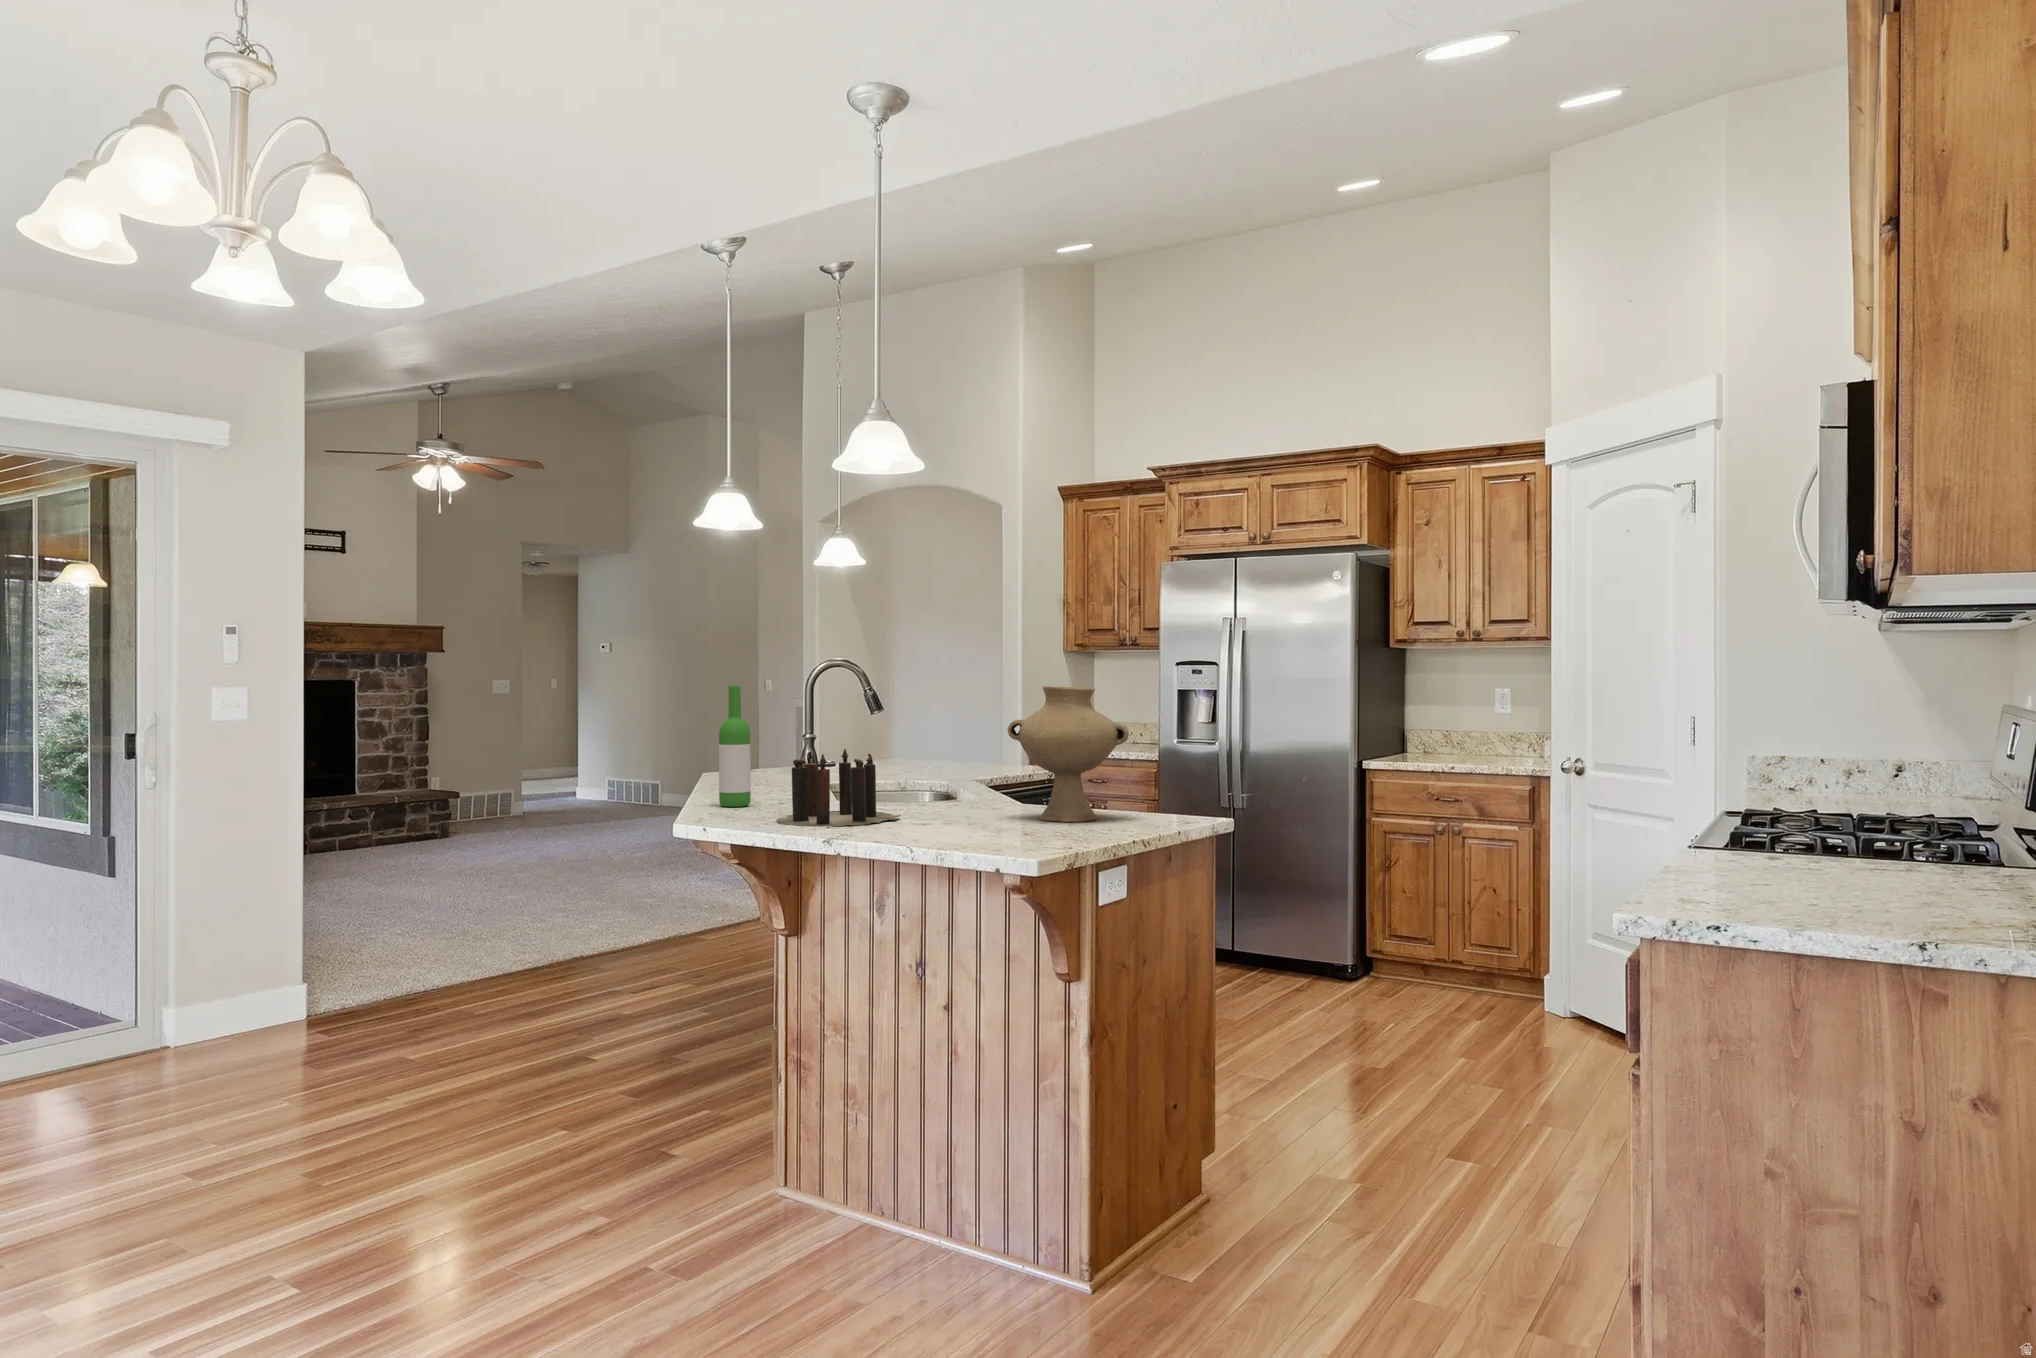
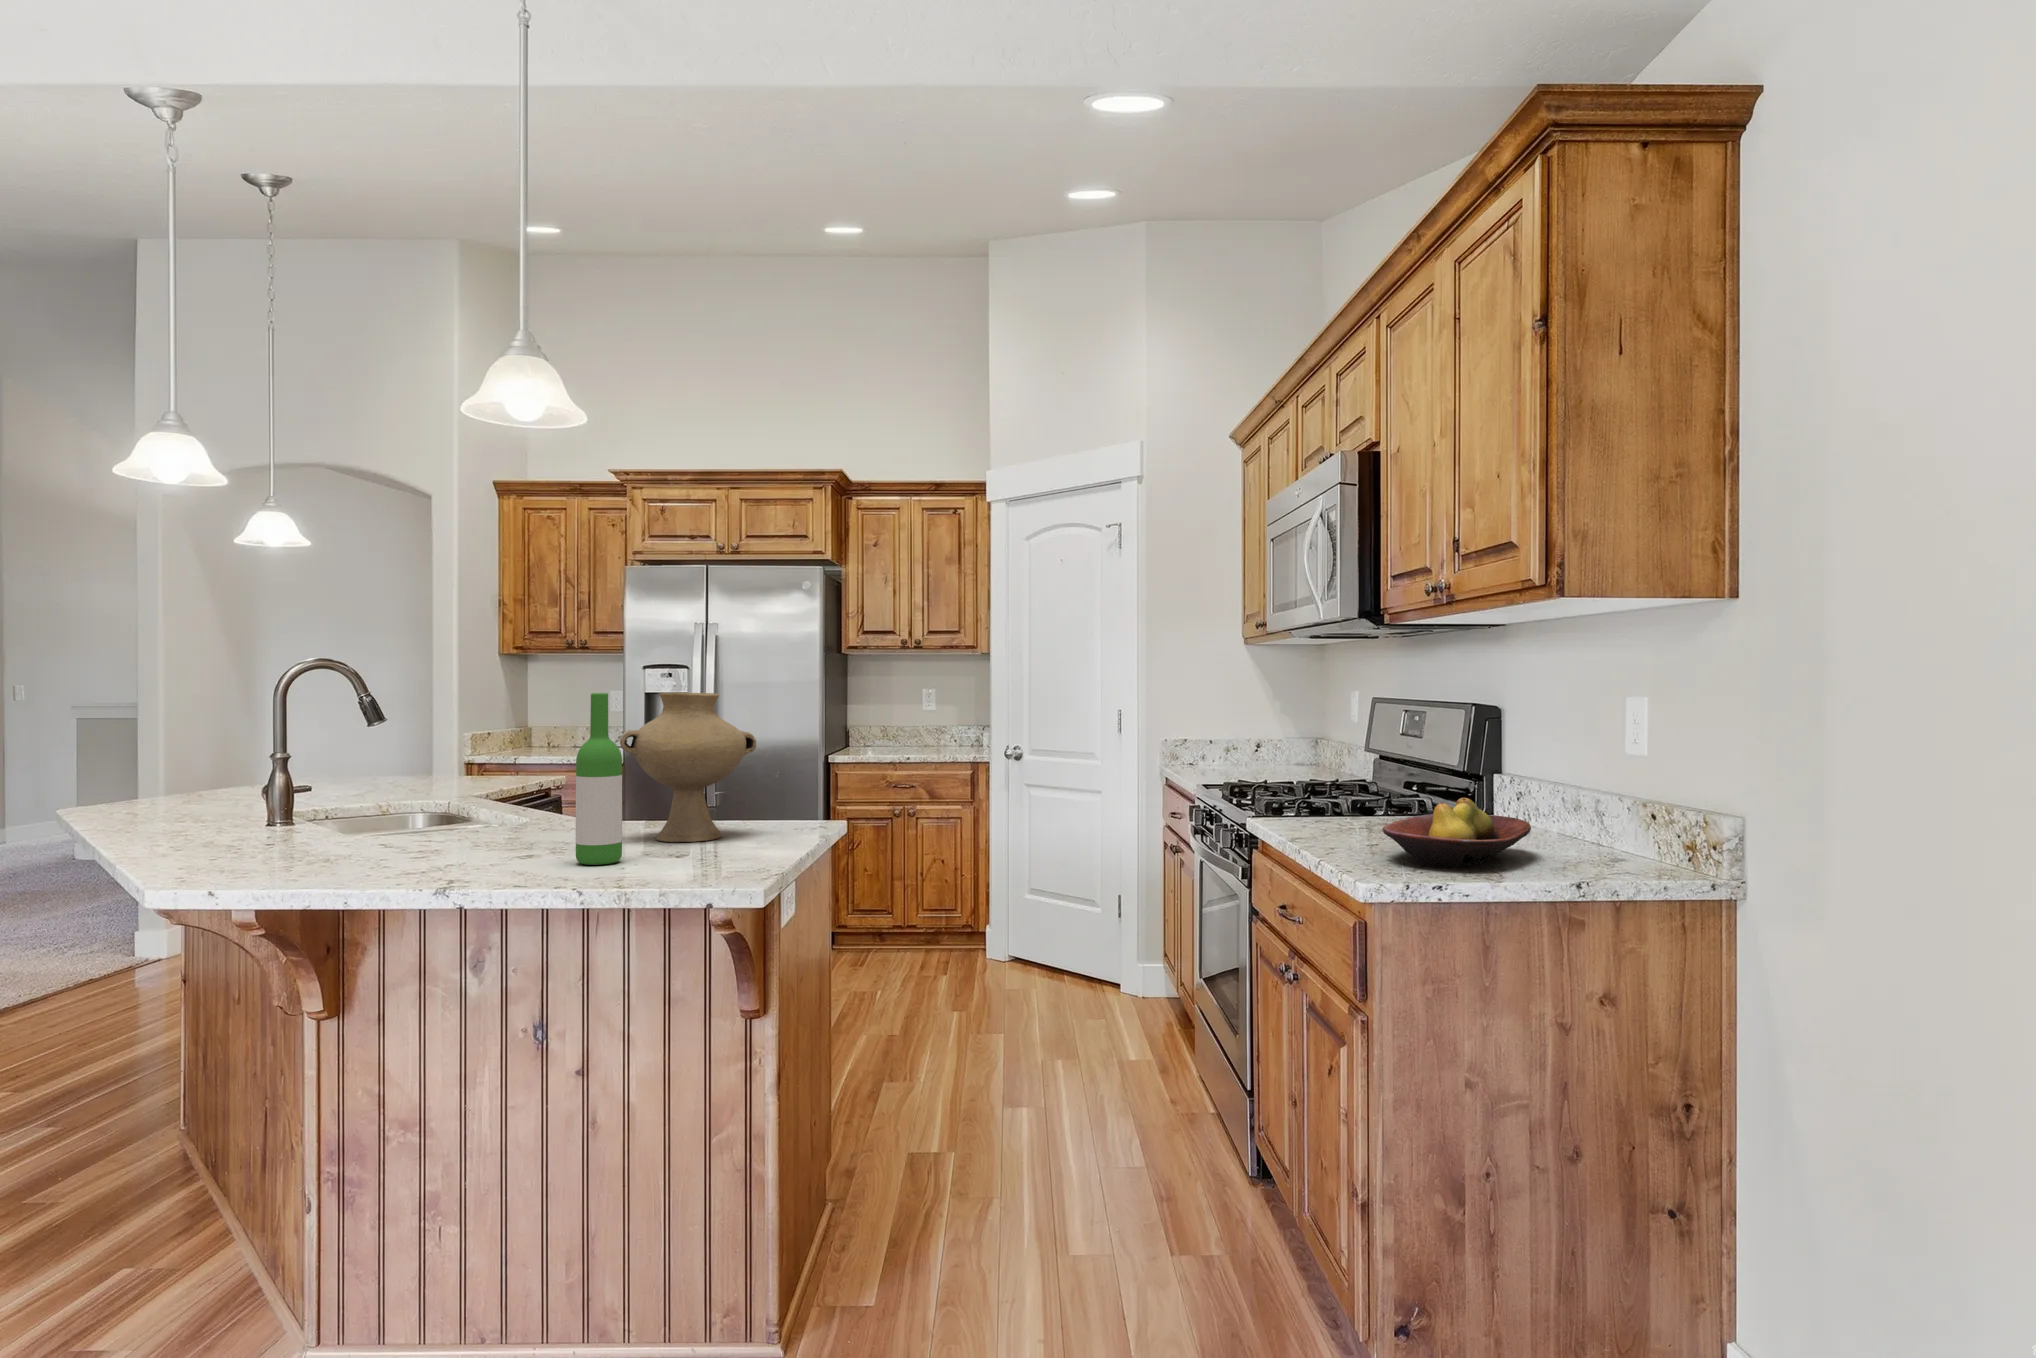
wine bottle: present [719,686,751,807] -> present [576,693,622,865]
candle: present [777,749,901,827] -> none [295,771,494,874]
fruit bowl: none [1727,820,1967,899] -> present [1382,798,1531,868]

